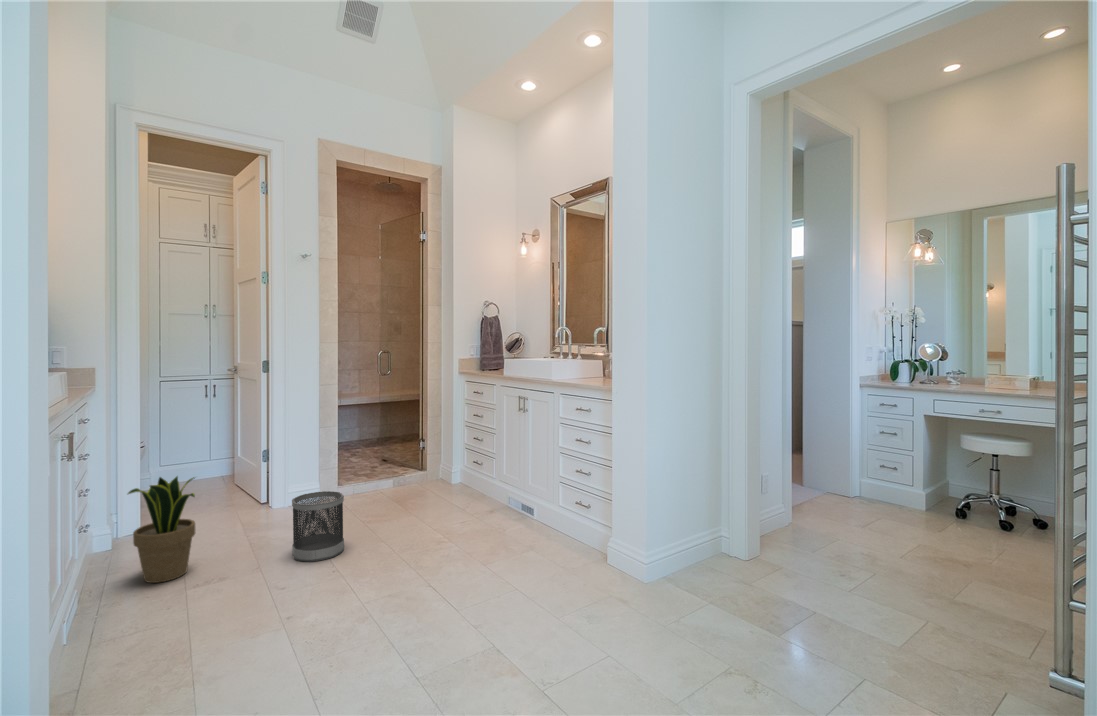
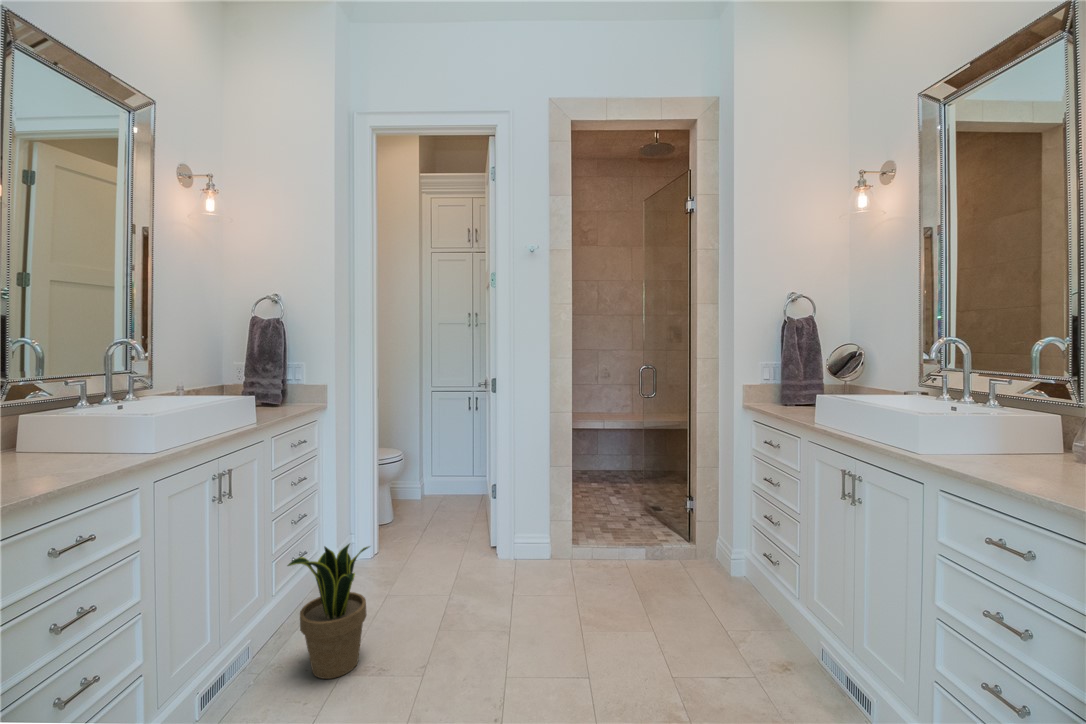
wastebasket: present [292,491,344,562] -> none [466,589,537,706]

